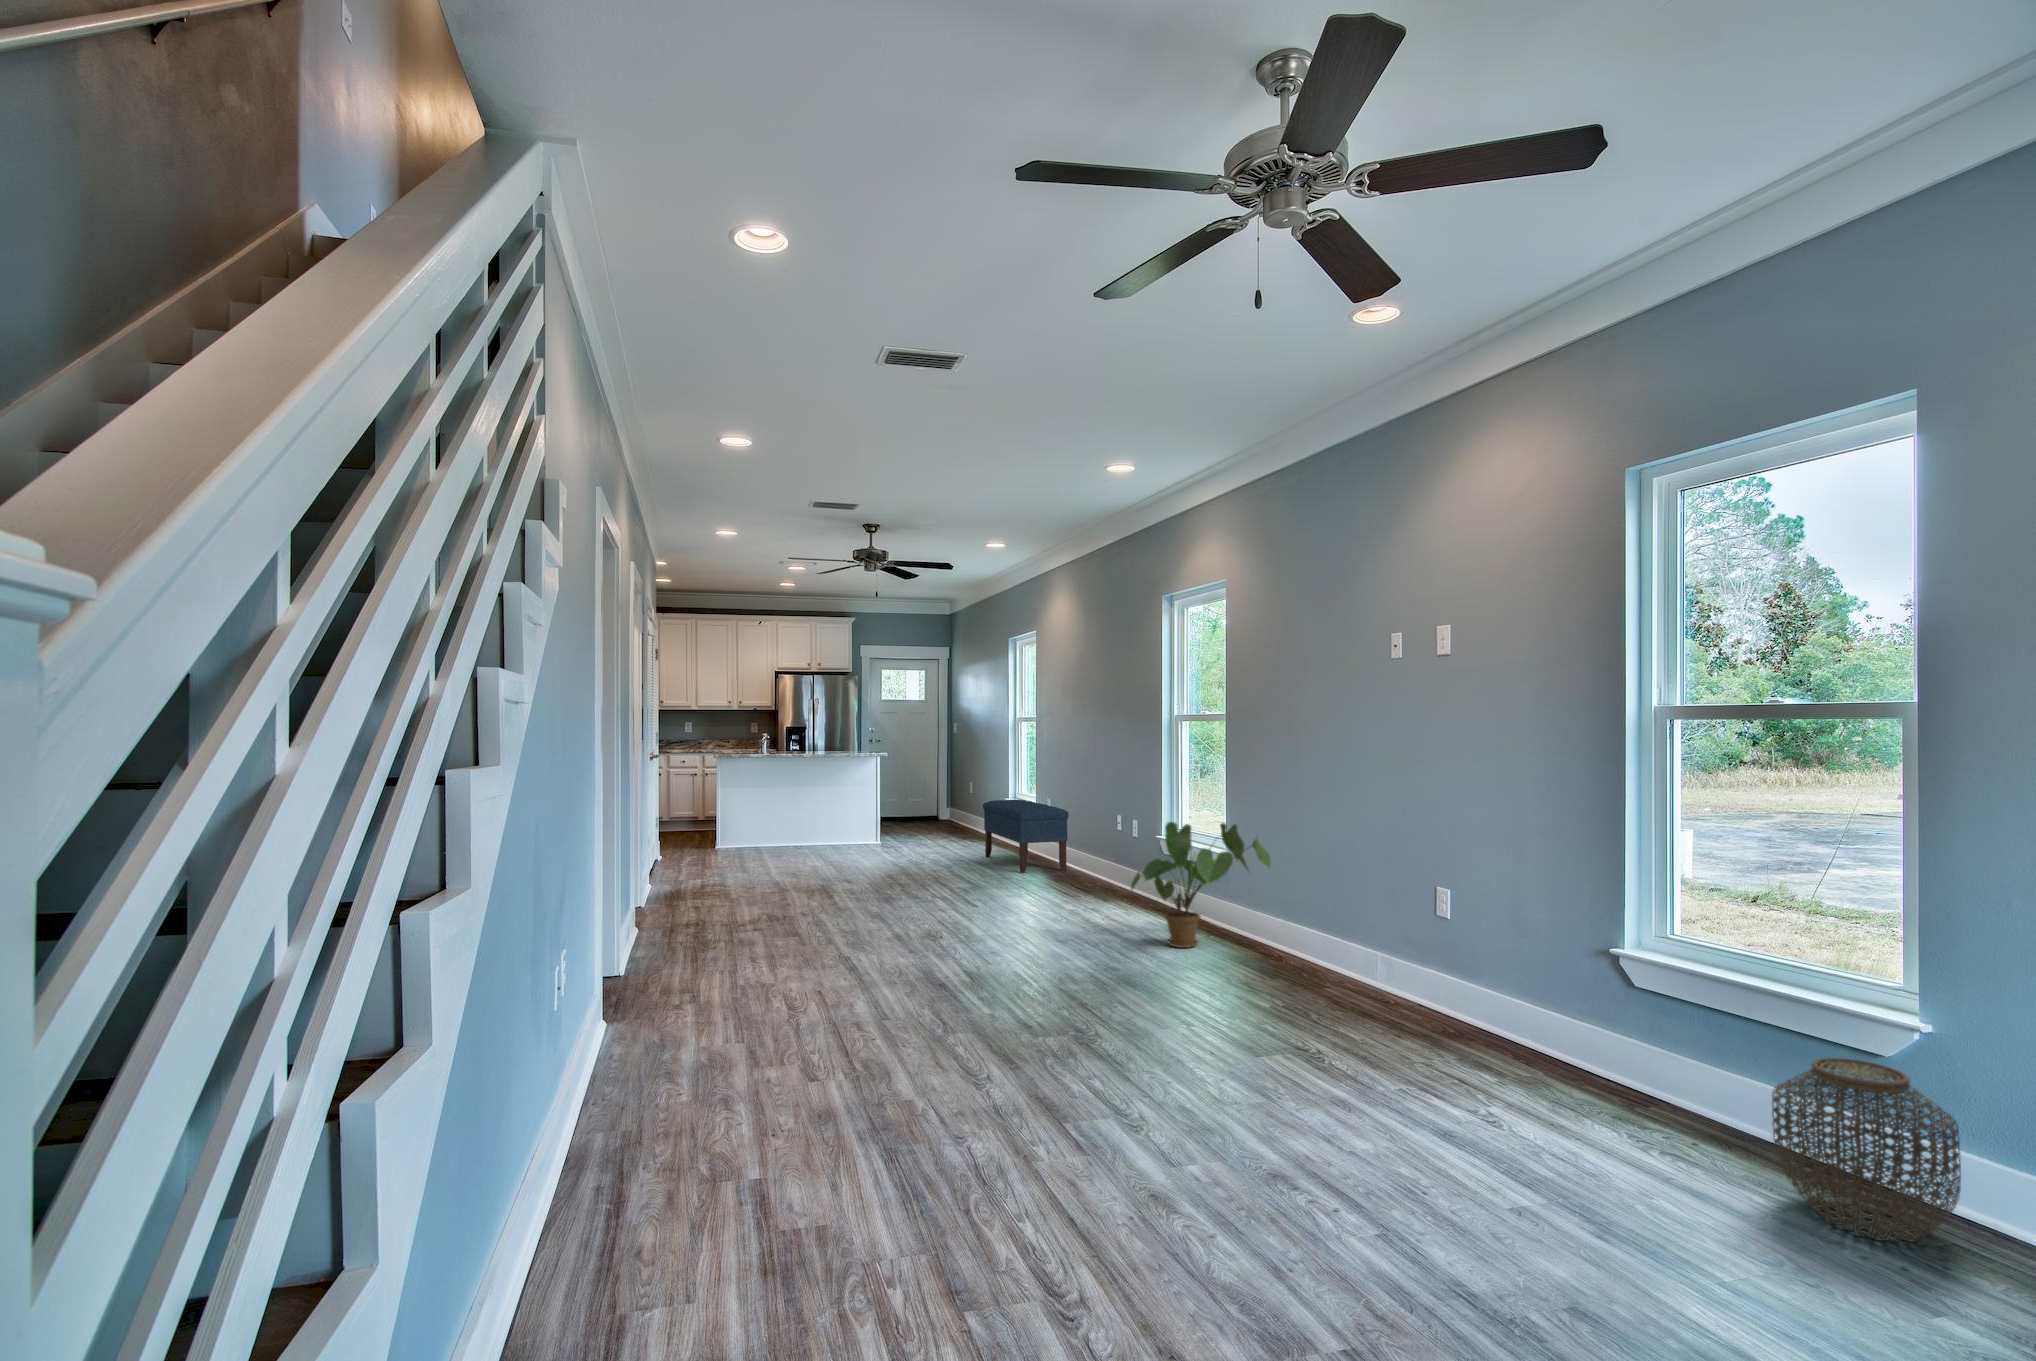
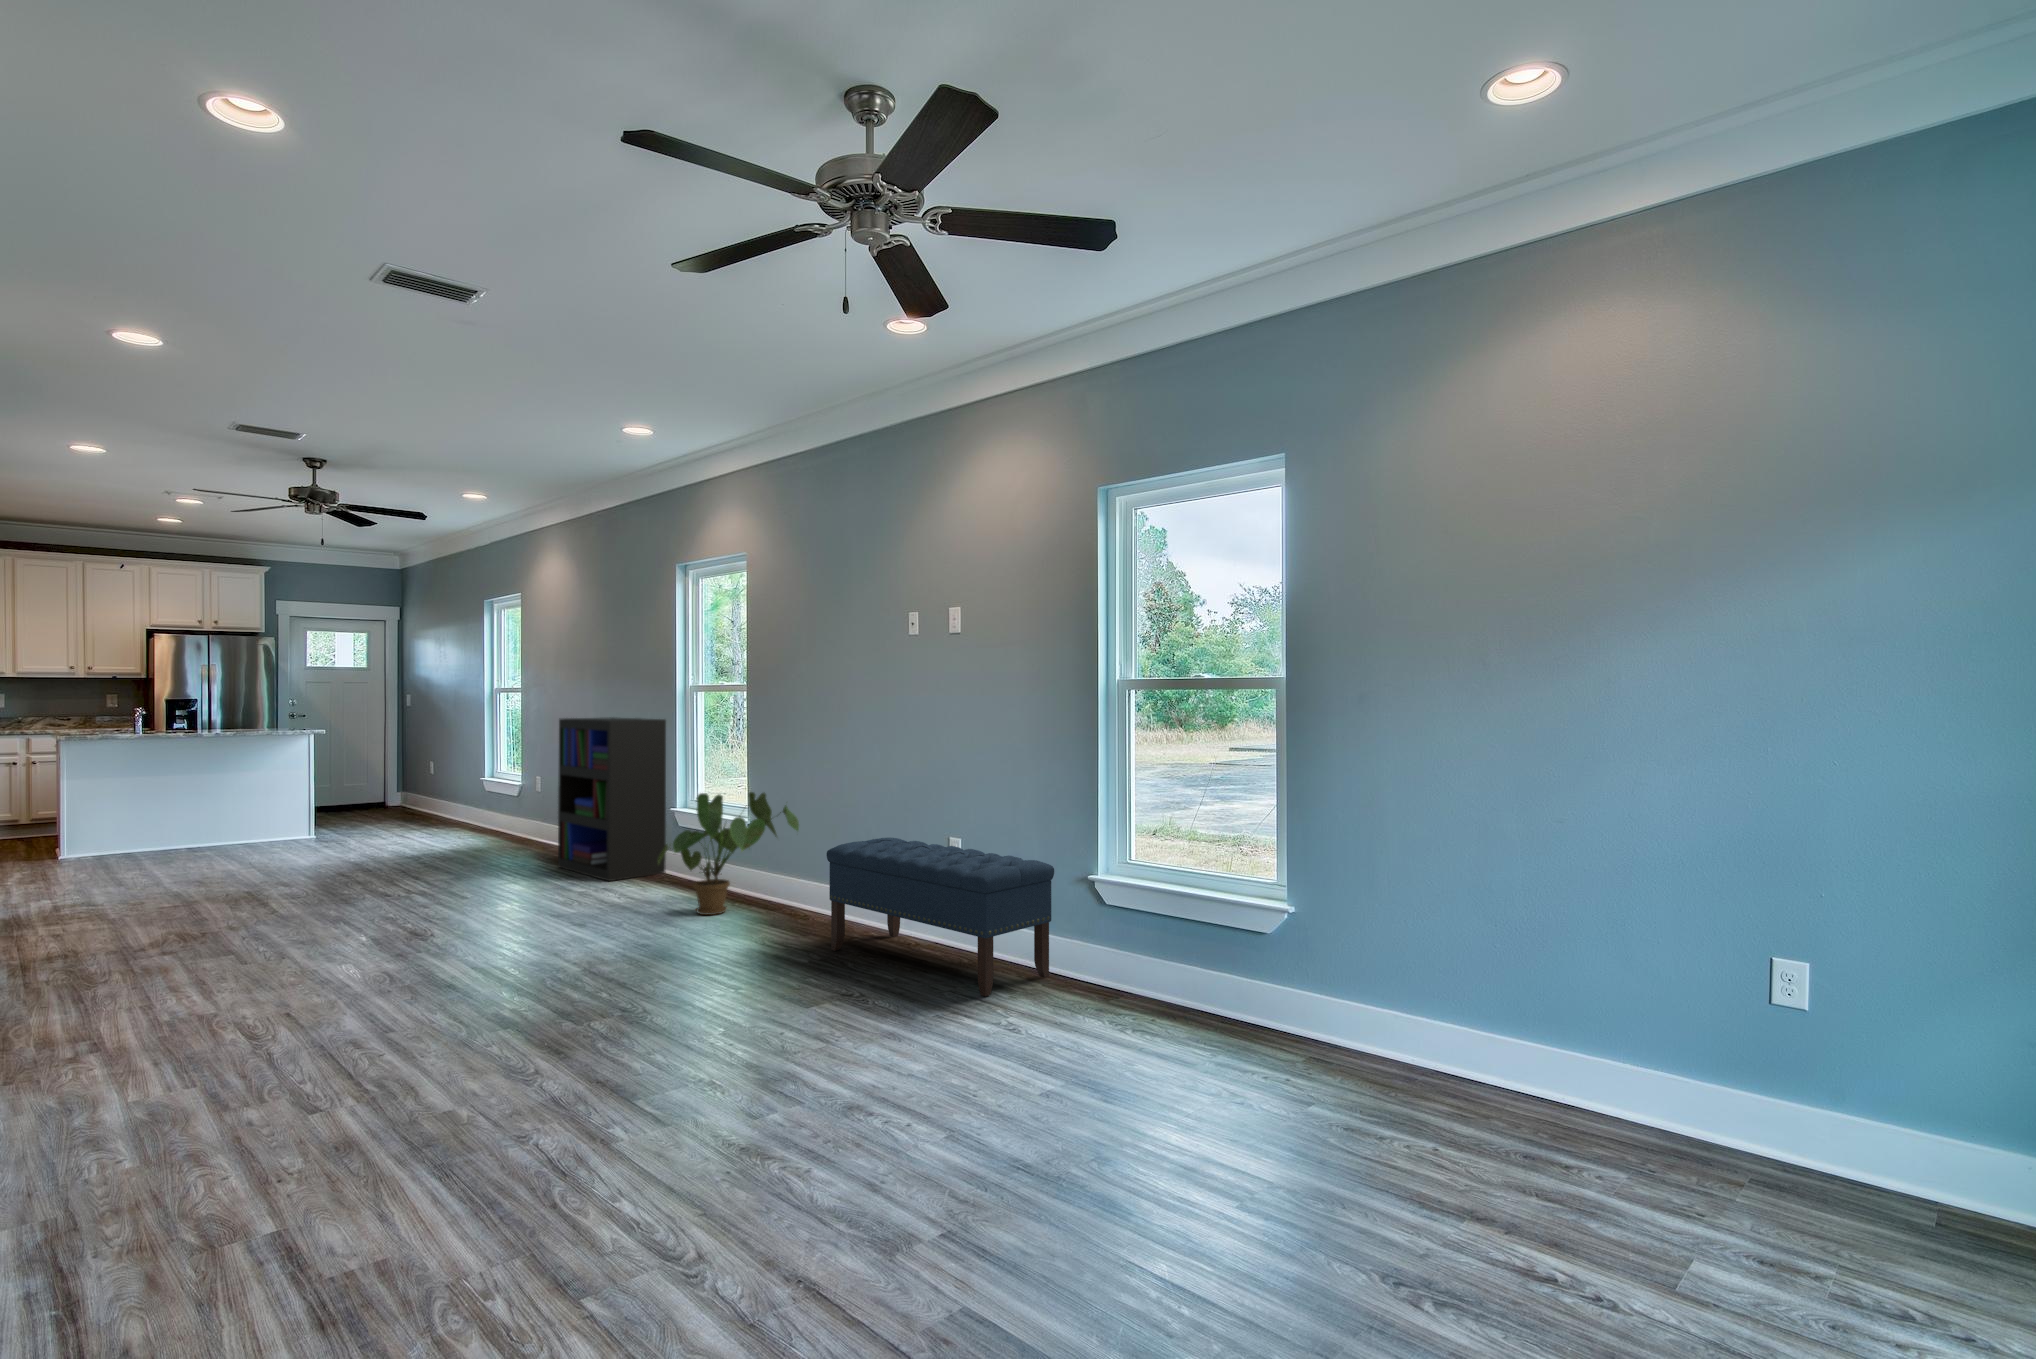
bookshelf: none [1055,745,1149,904] -> present [558,717,666,881]
bench: present [983,800,1069,873] -> present [827,838,1054,996]
woven basket: present [1772,1058,1961,1242] -> none [1202,937,1306,1058]

